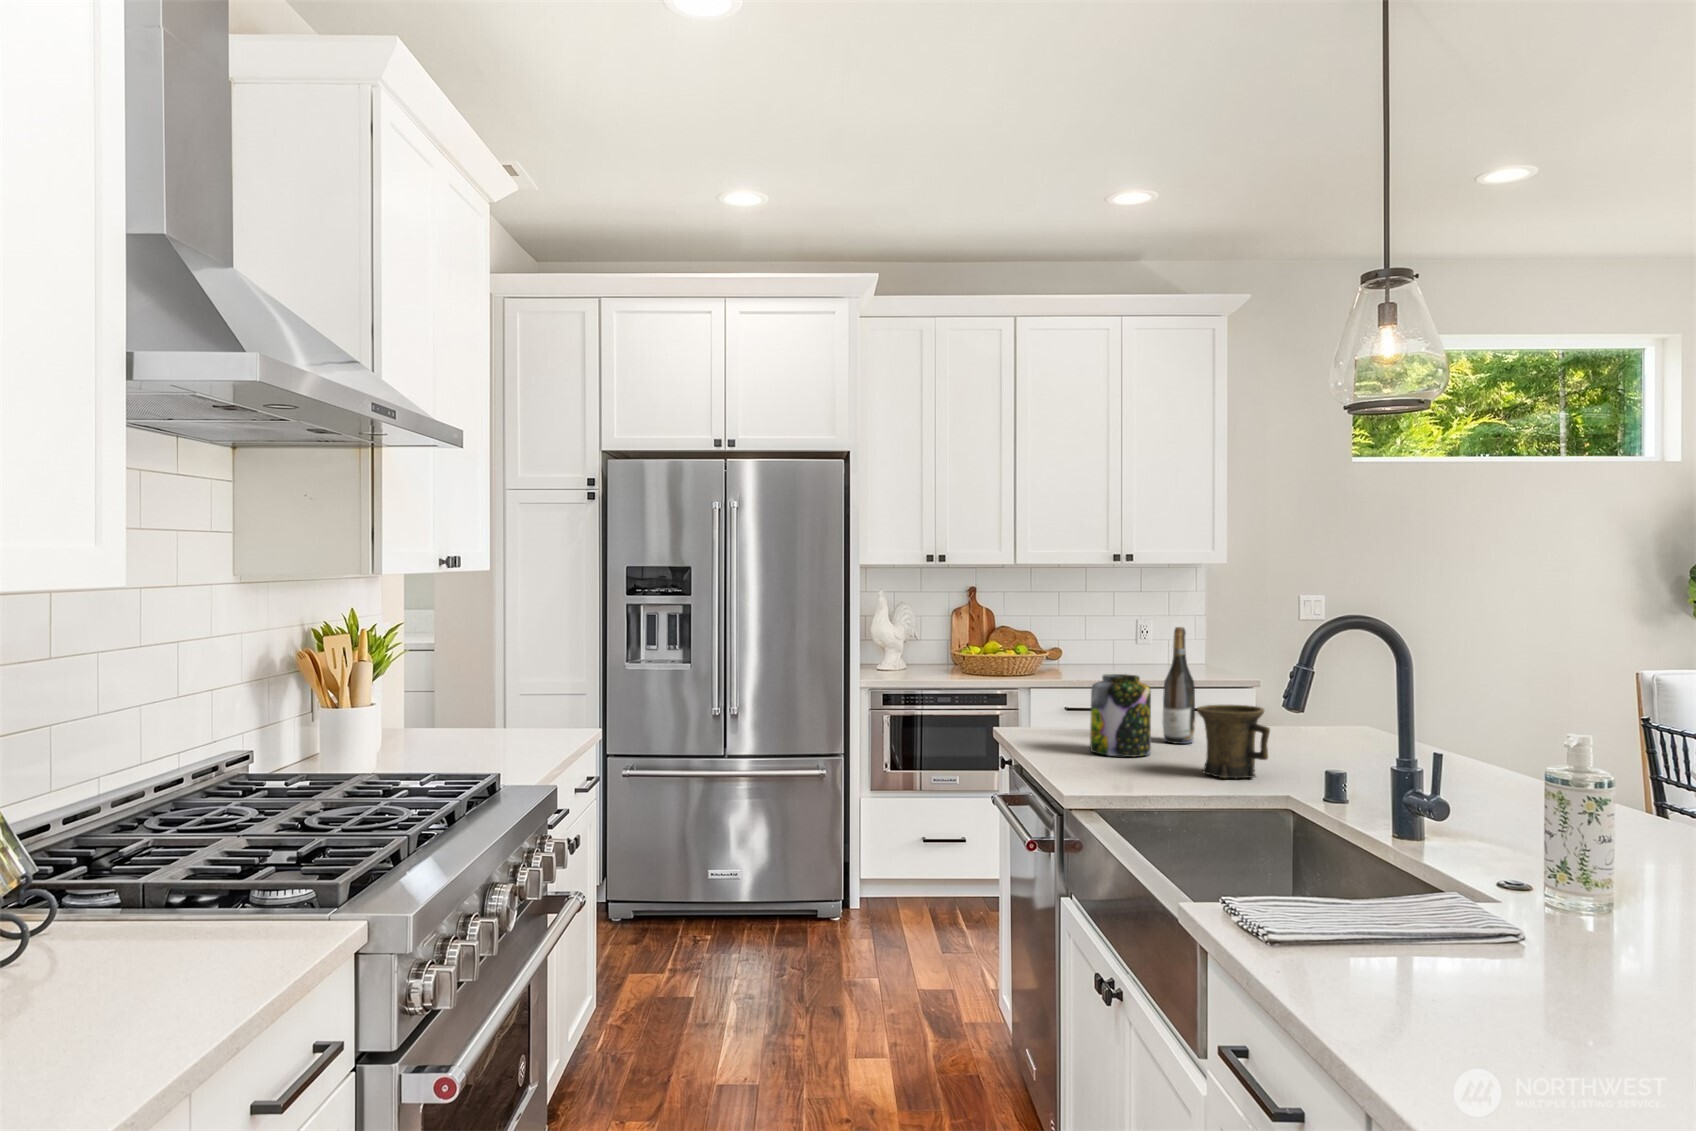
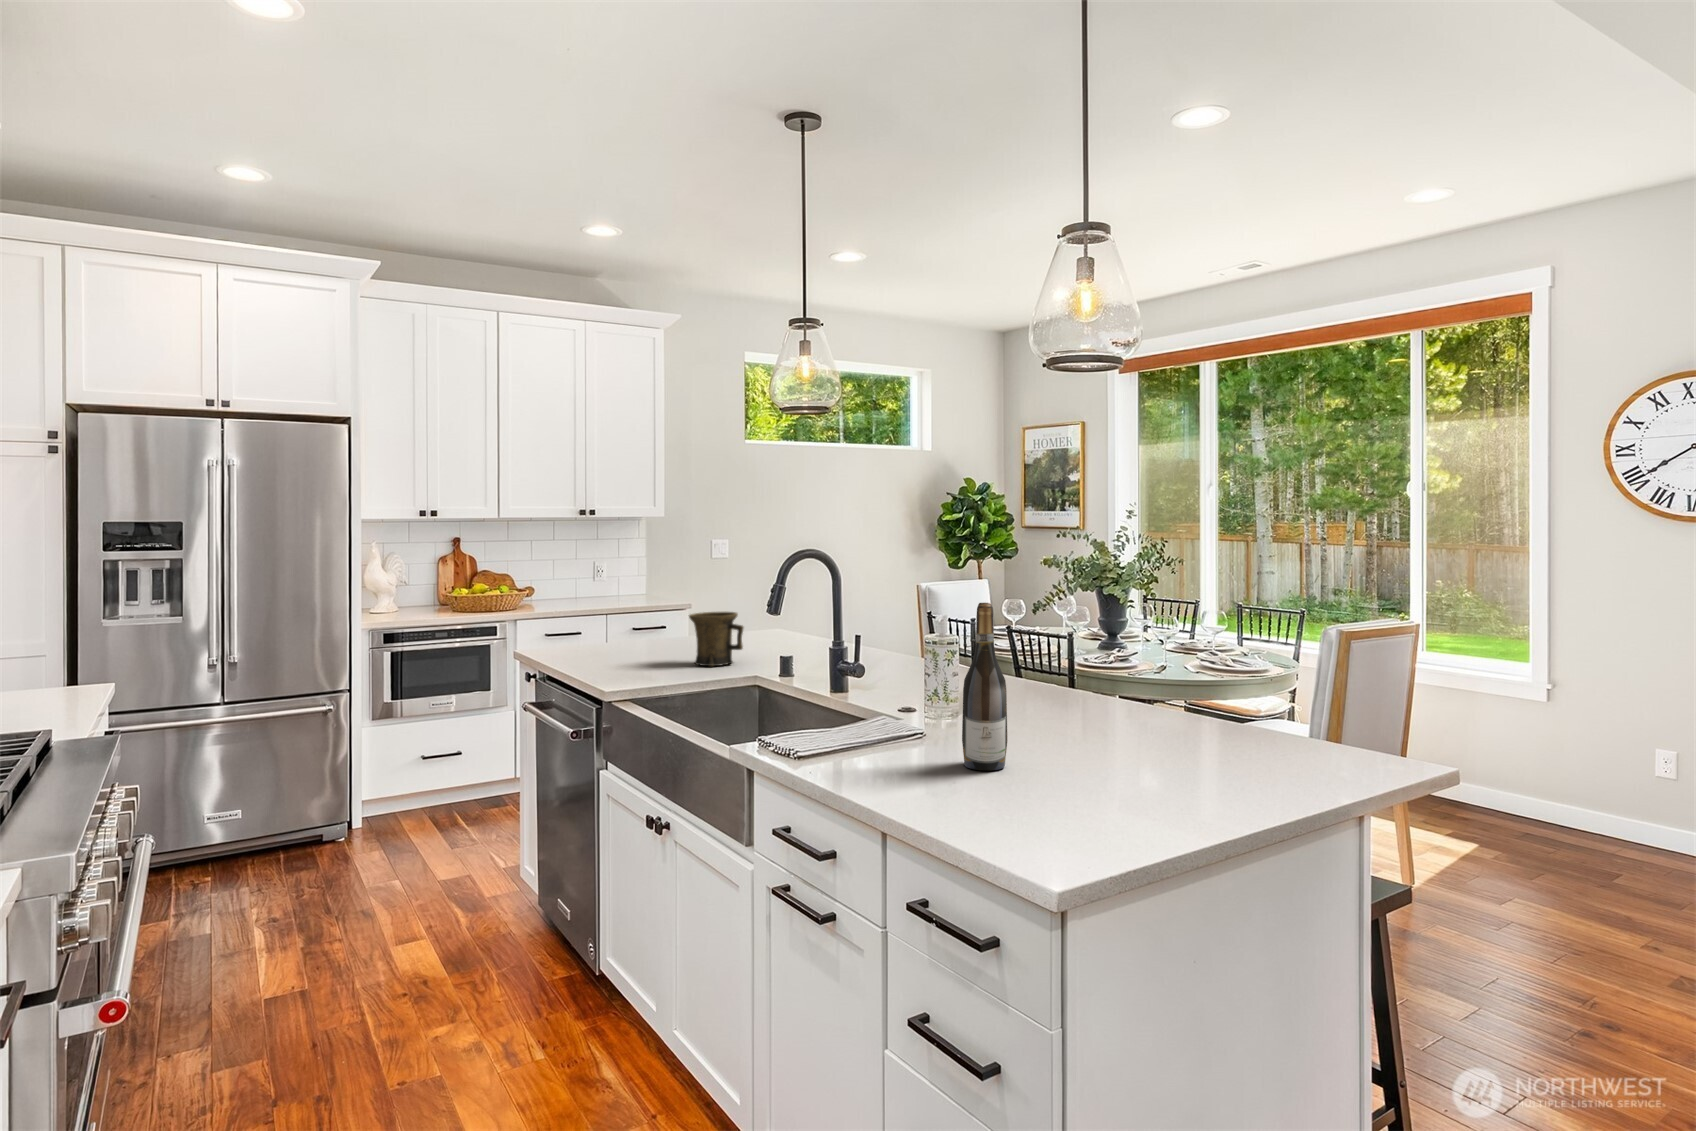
wine bottle: present [1163,627,1195,744] -> present [962,603,1007,770]
jar: present [1090,674,1151,757] -> none [599,596,647,659]

